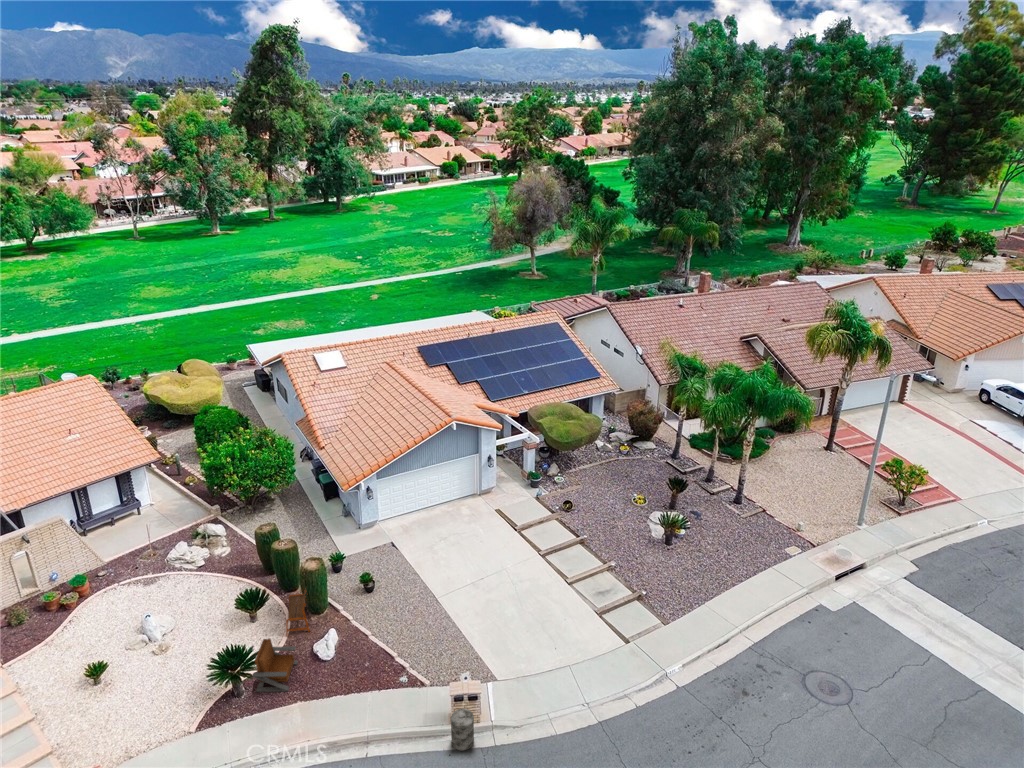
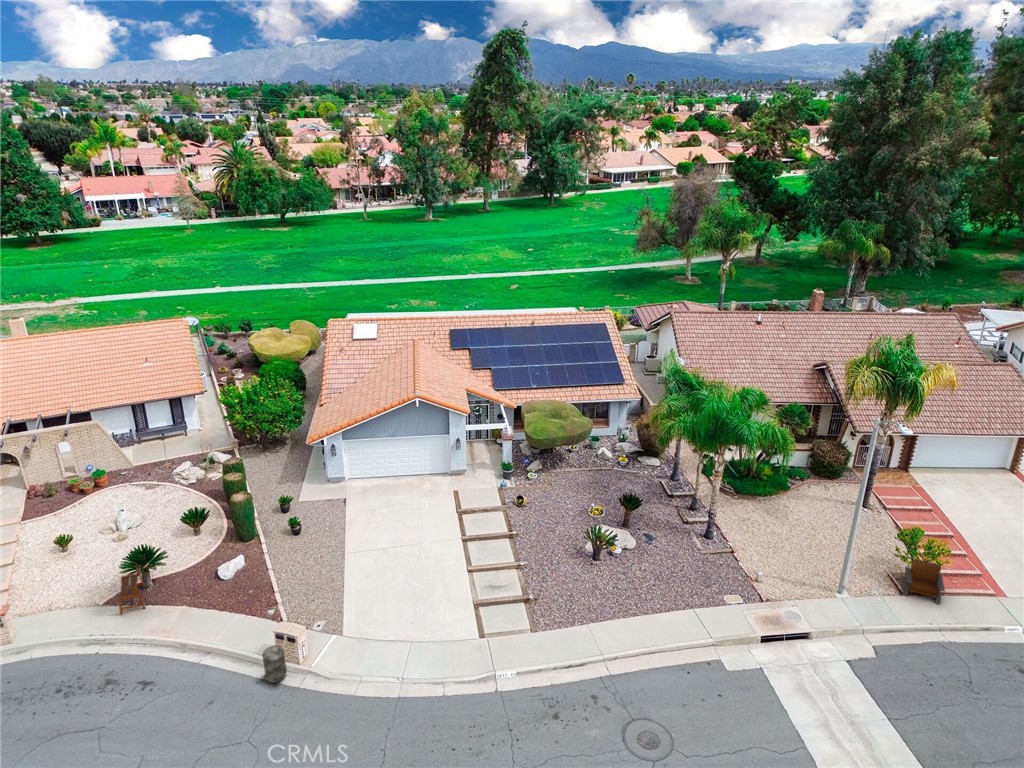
bench: present [286,588,310,636] -> present [119,564,145,615]
lounge chair: present [253,639,298,692] -> present [902,559,945,604]

